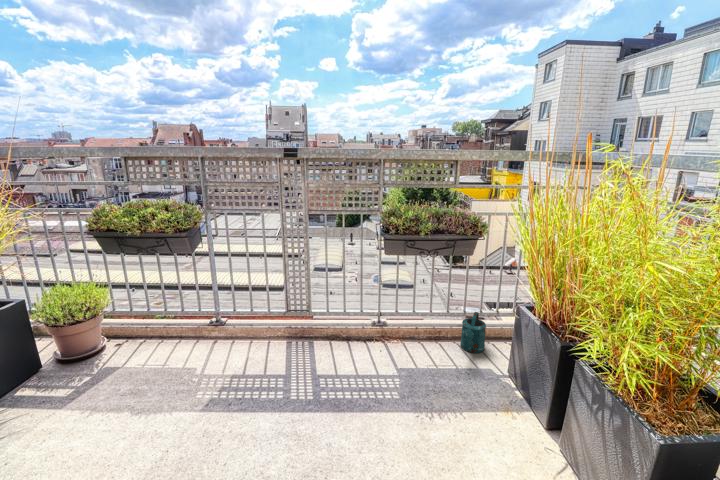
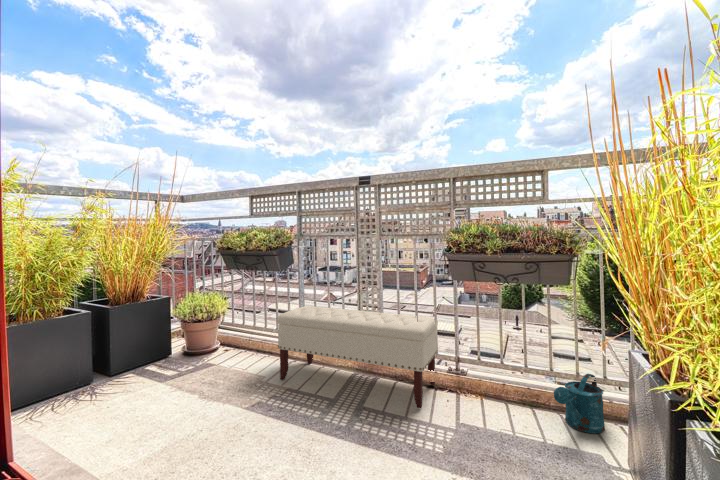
bench: none [207,284,369,367] -> present [278,306,438,408]

